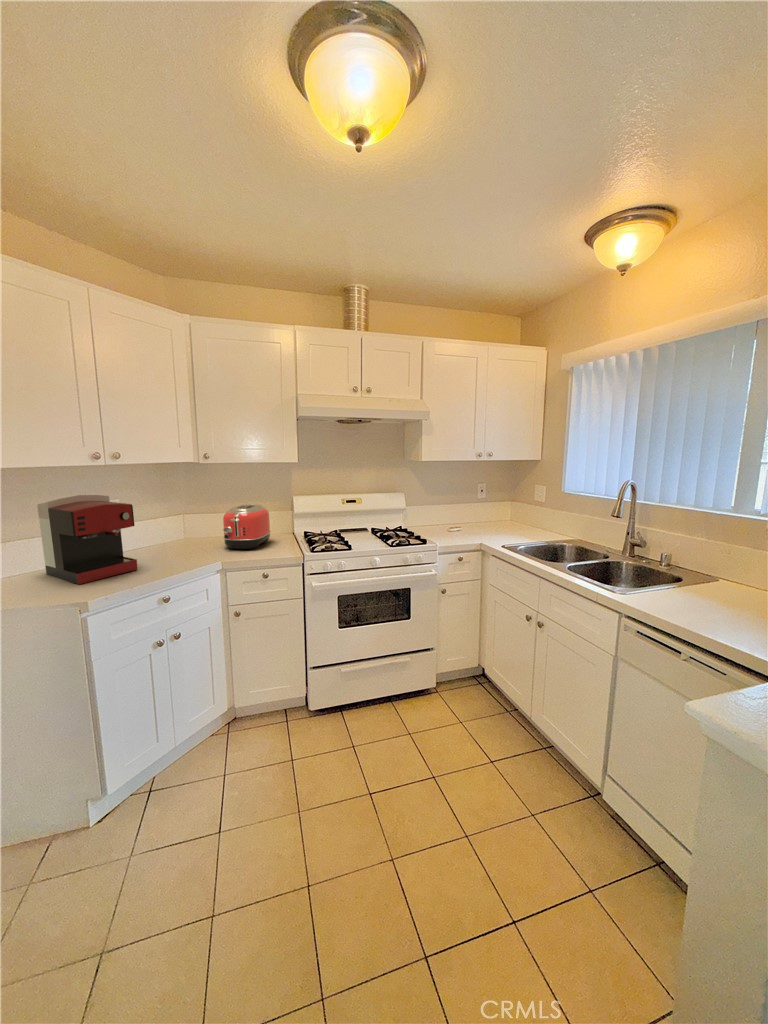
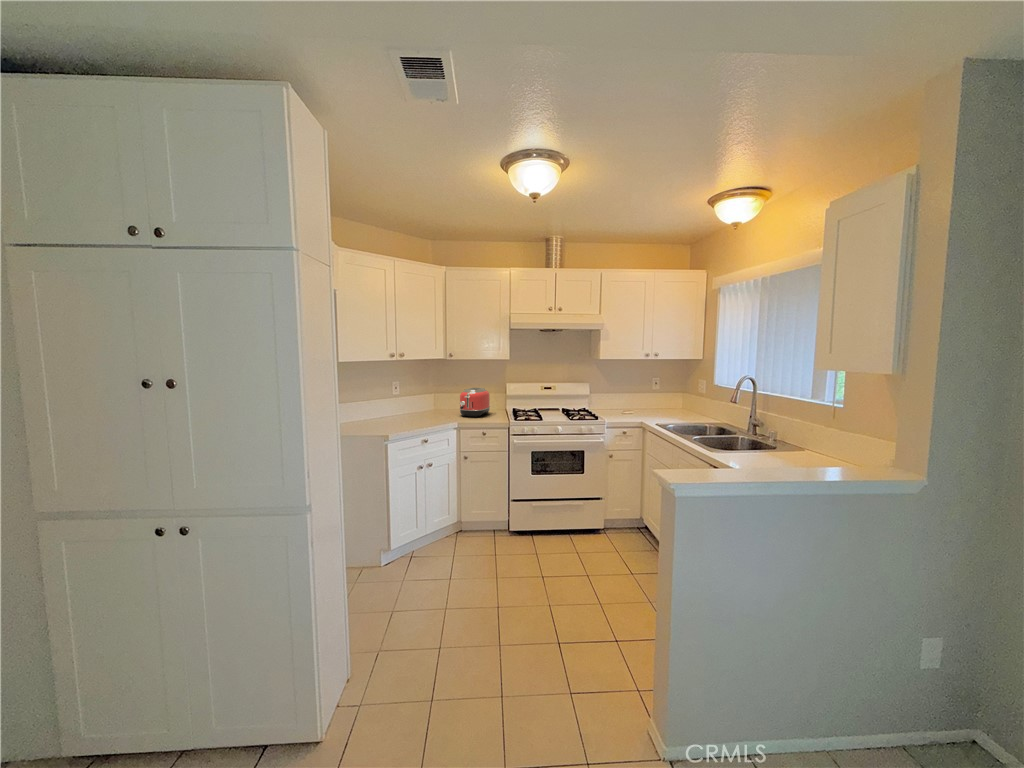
coffee maker: present [37,495,138,584] -> none [361,377,410,428]

